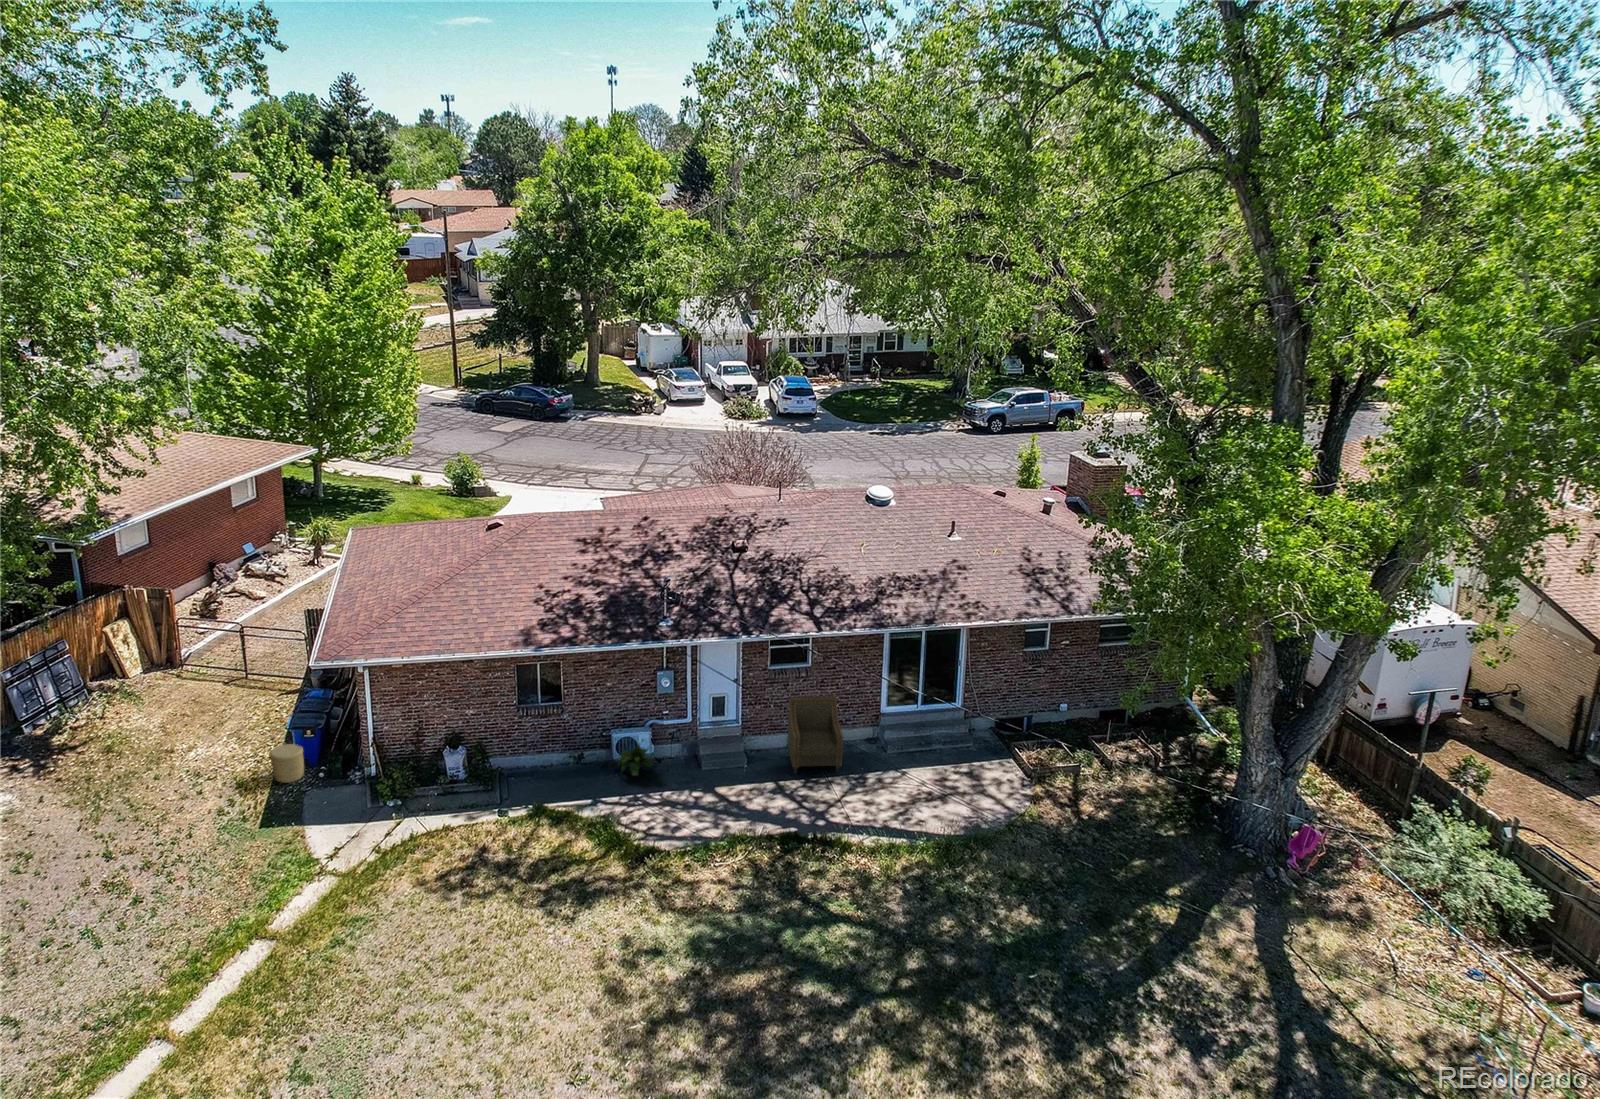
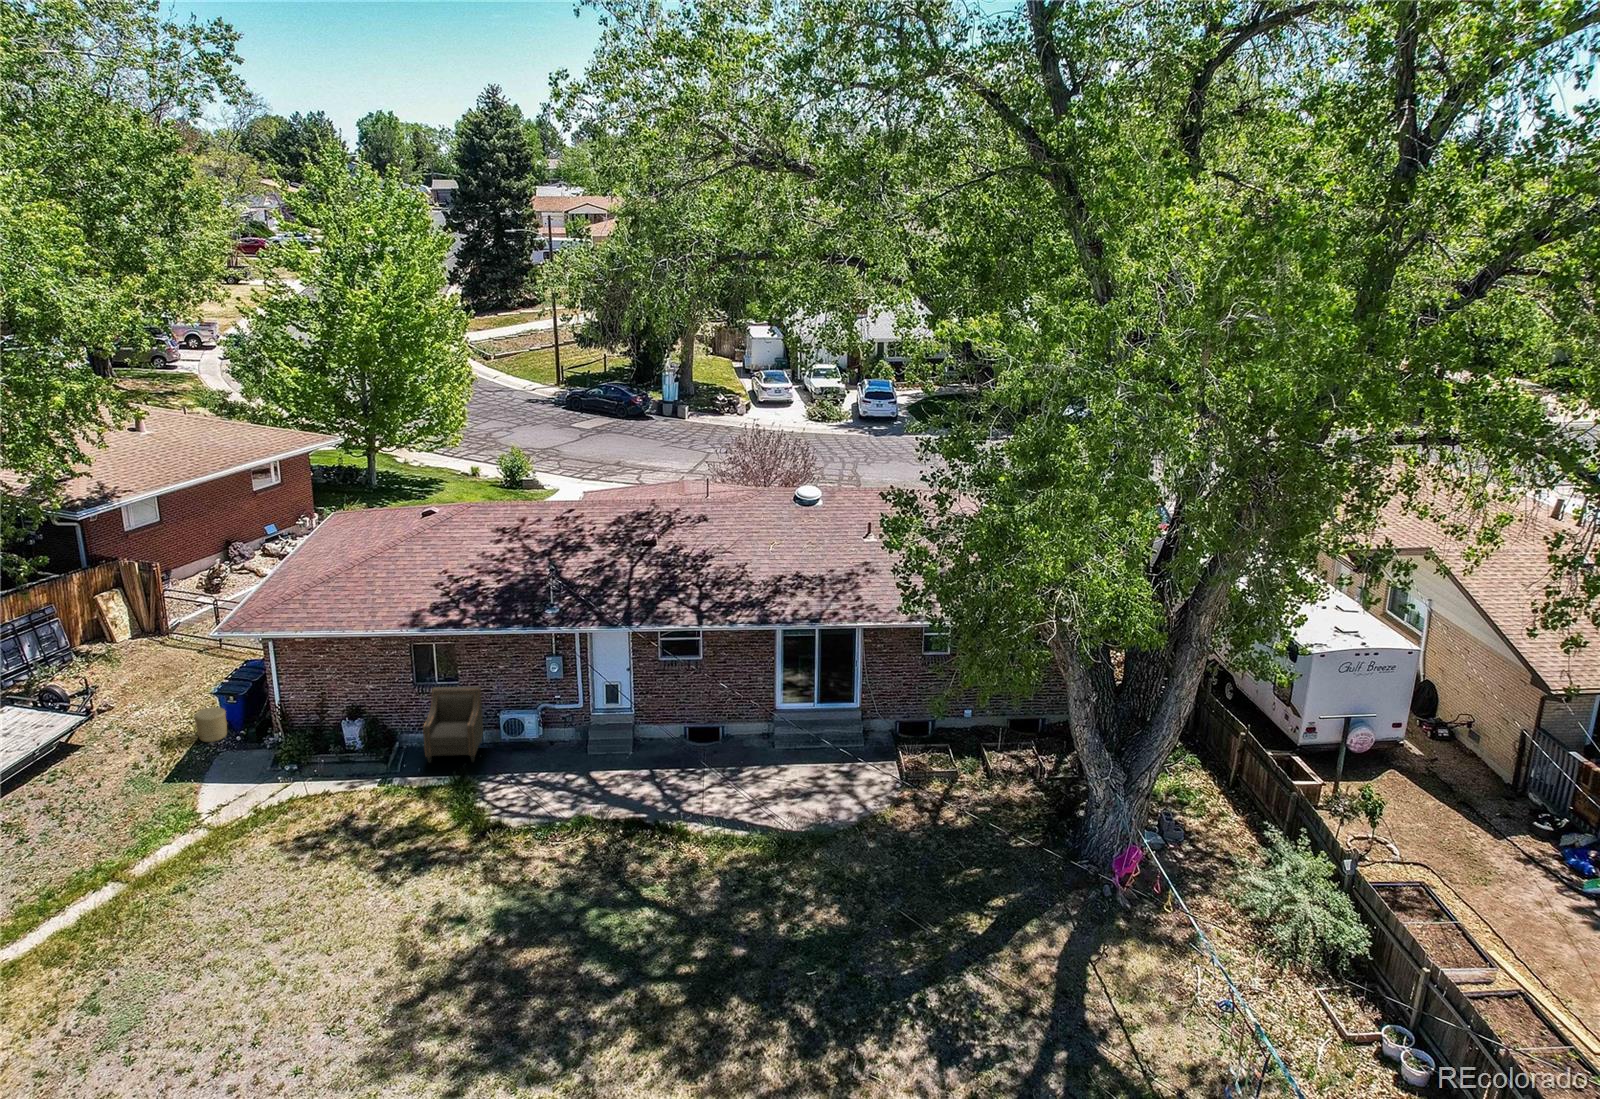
chair: present [787,696,844,774] -> present [423,687,483,763]
potted plant: present [618,744,653,776] -> none [503,723,544,755]

